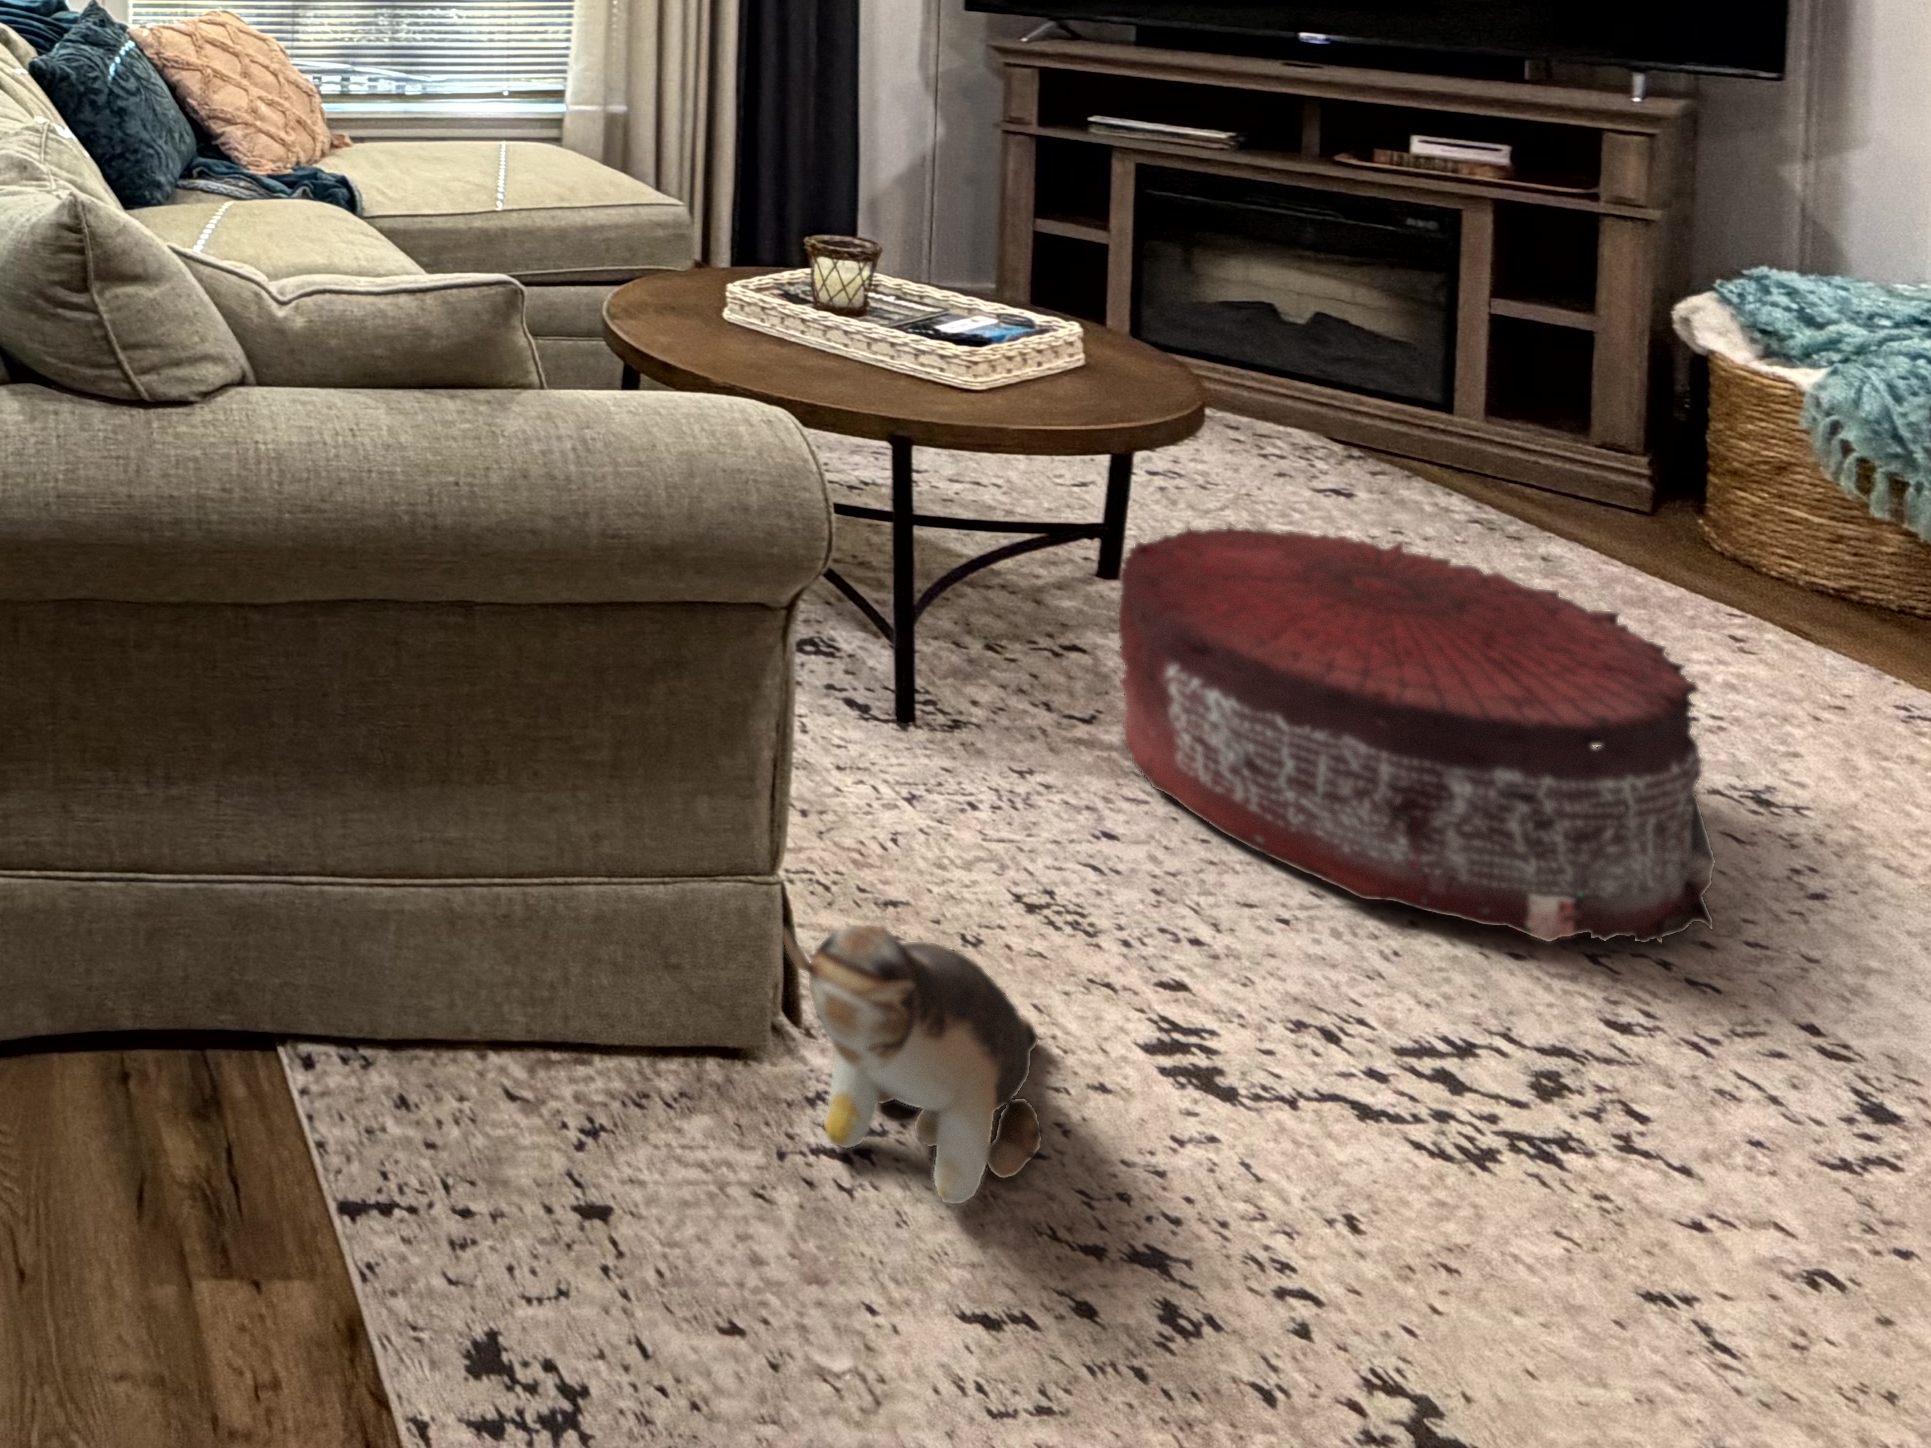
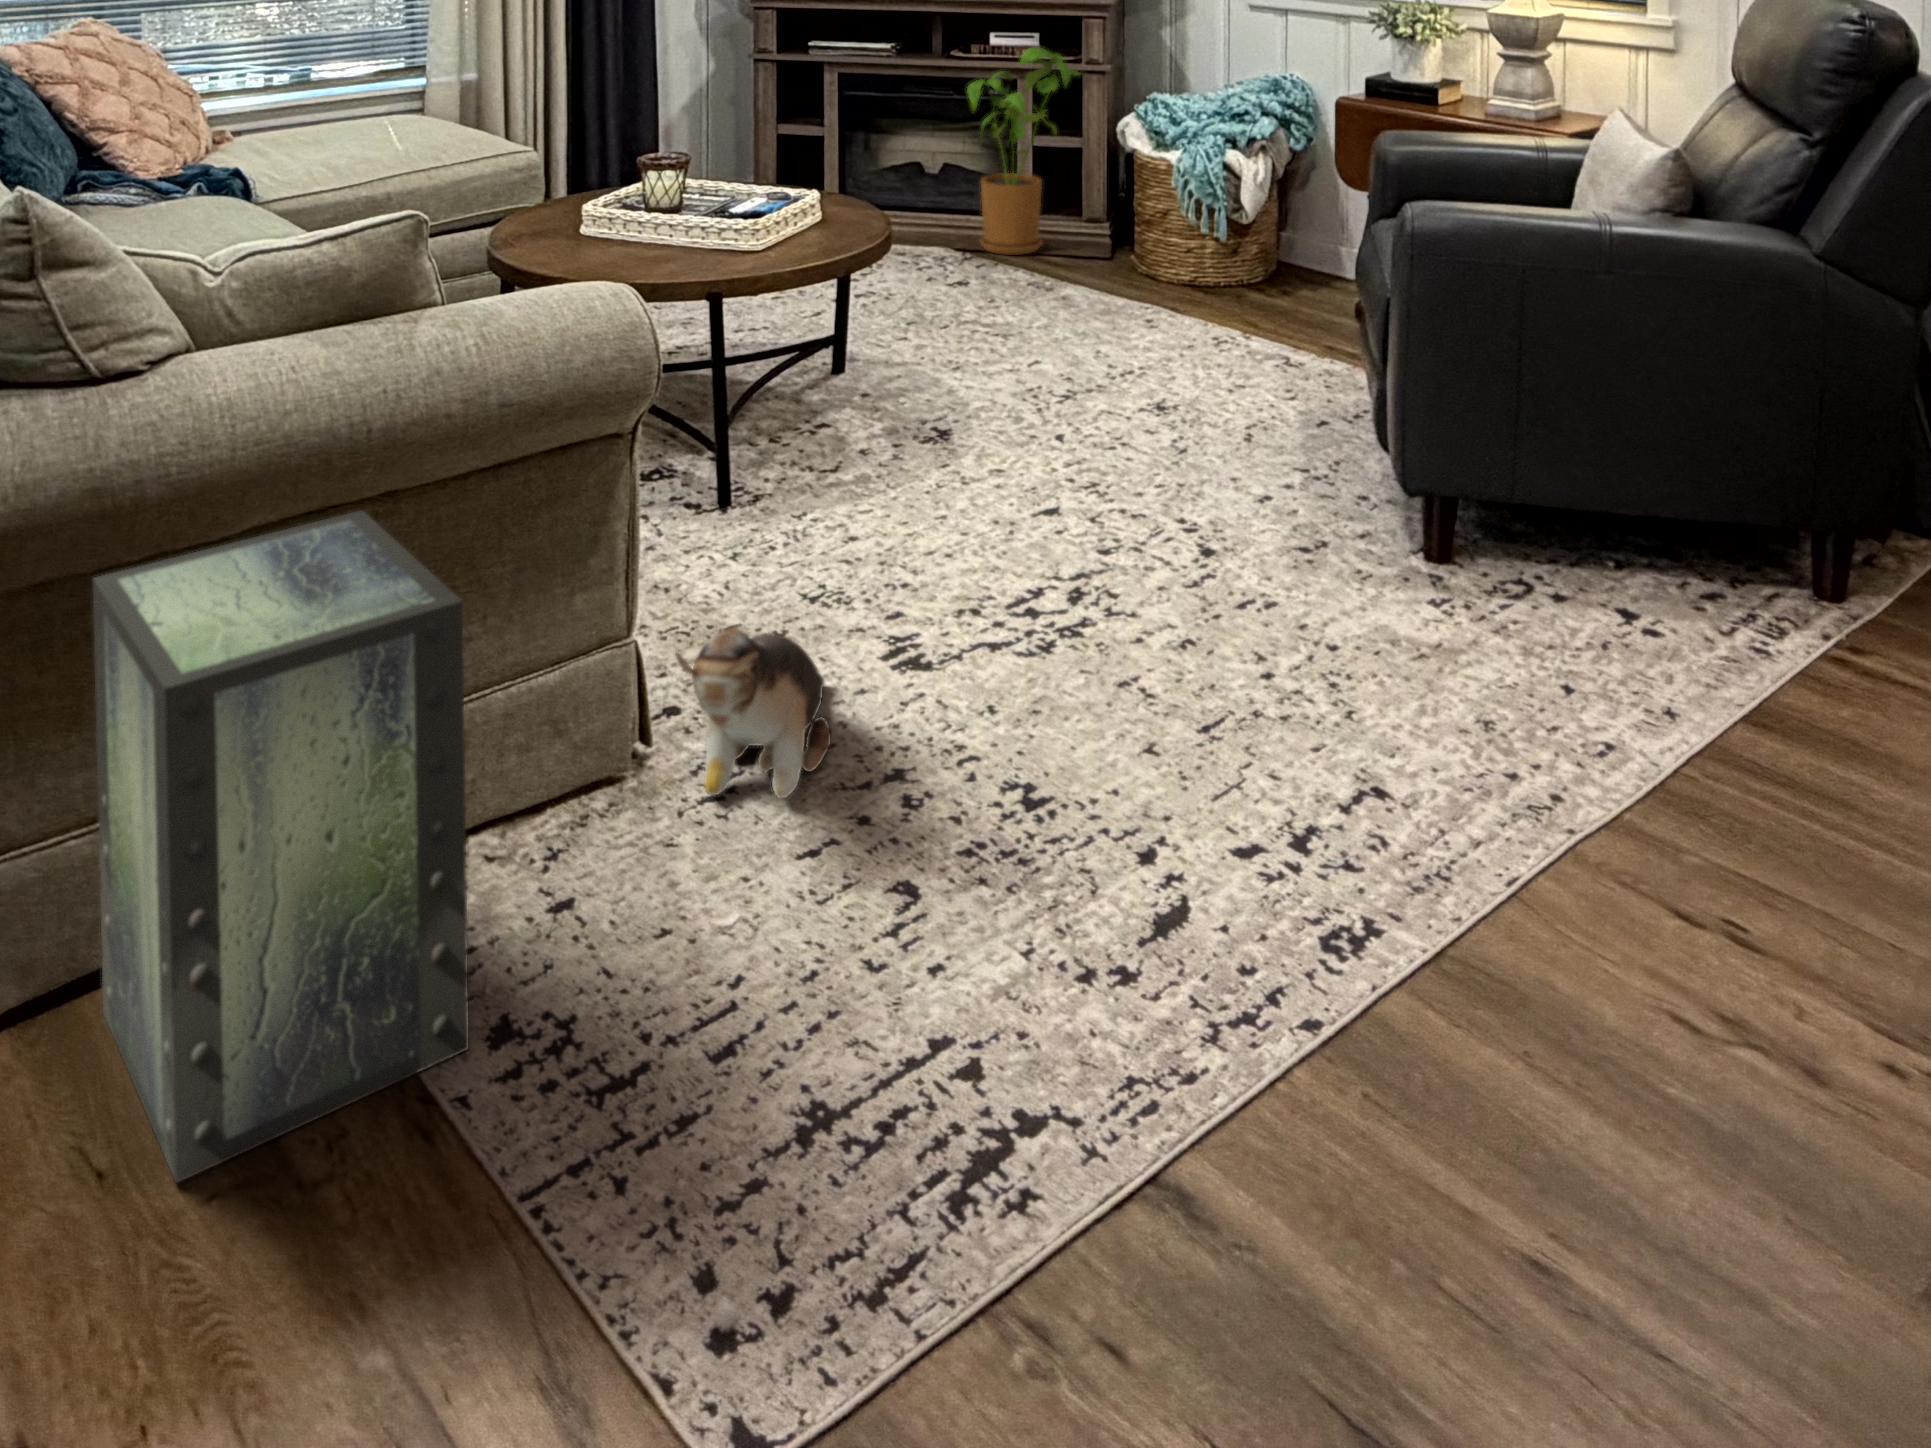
house plant: none [1347,168,1582,466] -> present [967,47,1080,255]
pouf: present [1119,527,1715,943] -> none [853,301,1150,533]
storage box: none [58,602,454,1367] -> present [93,511,469,1183]

